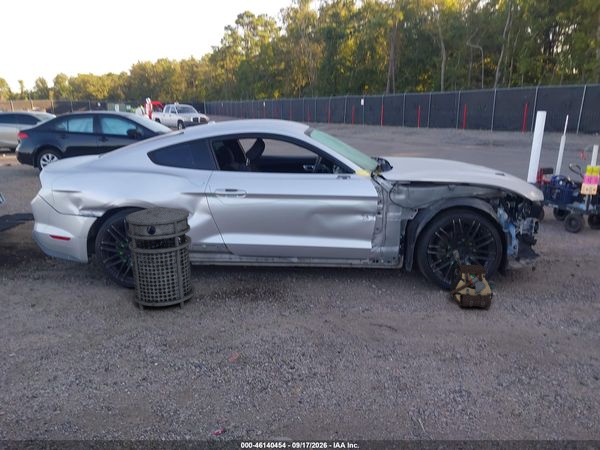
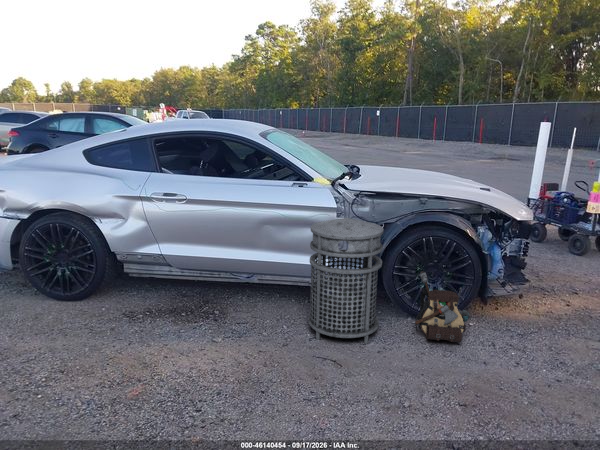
trash can: present [126,207,195,311] -> present [309,218,384,344]

